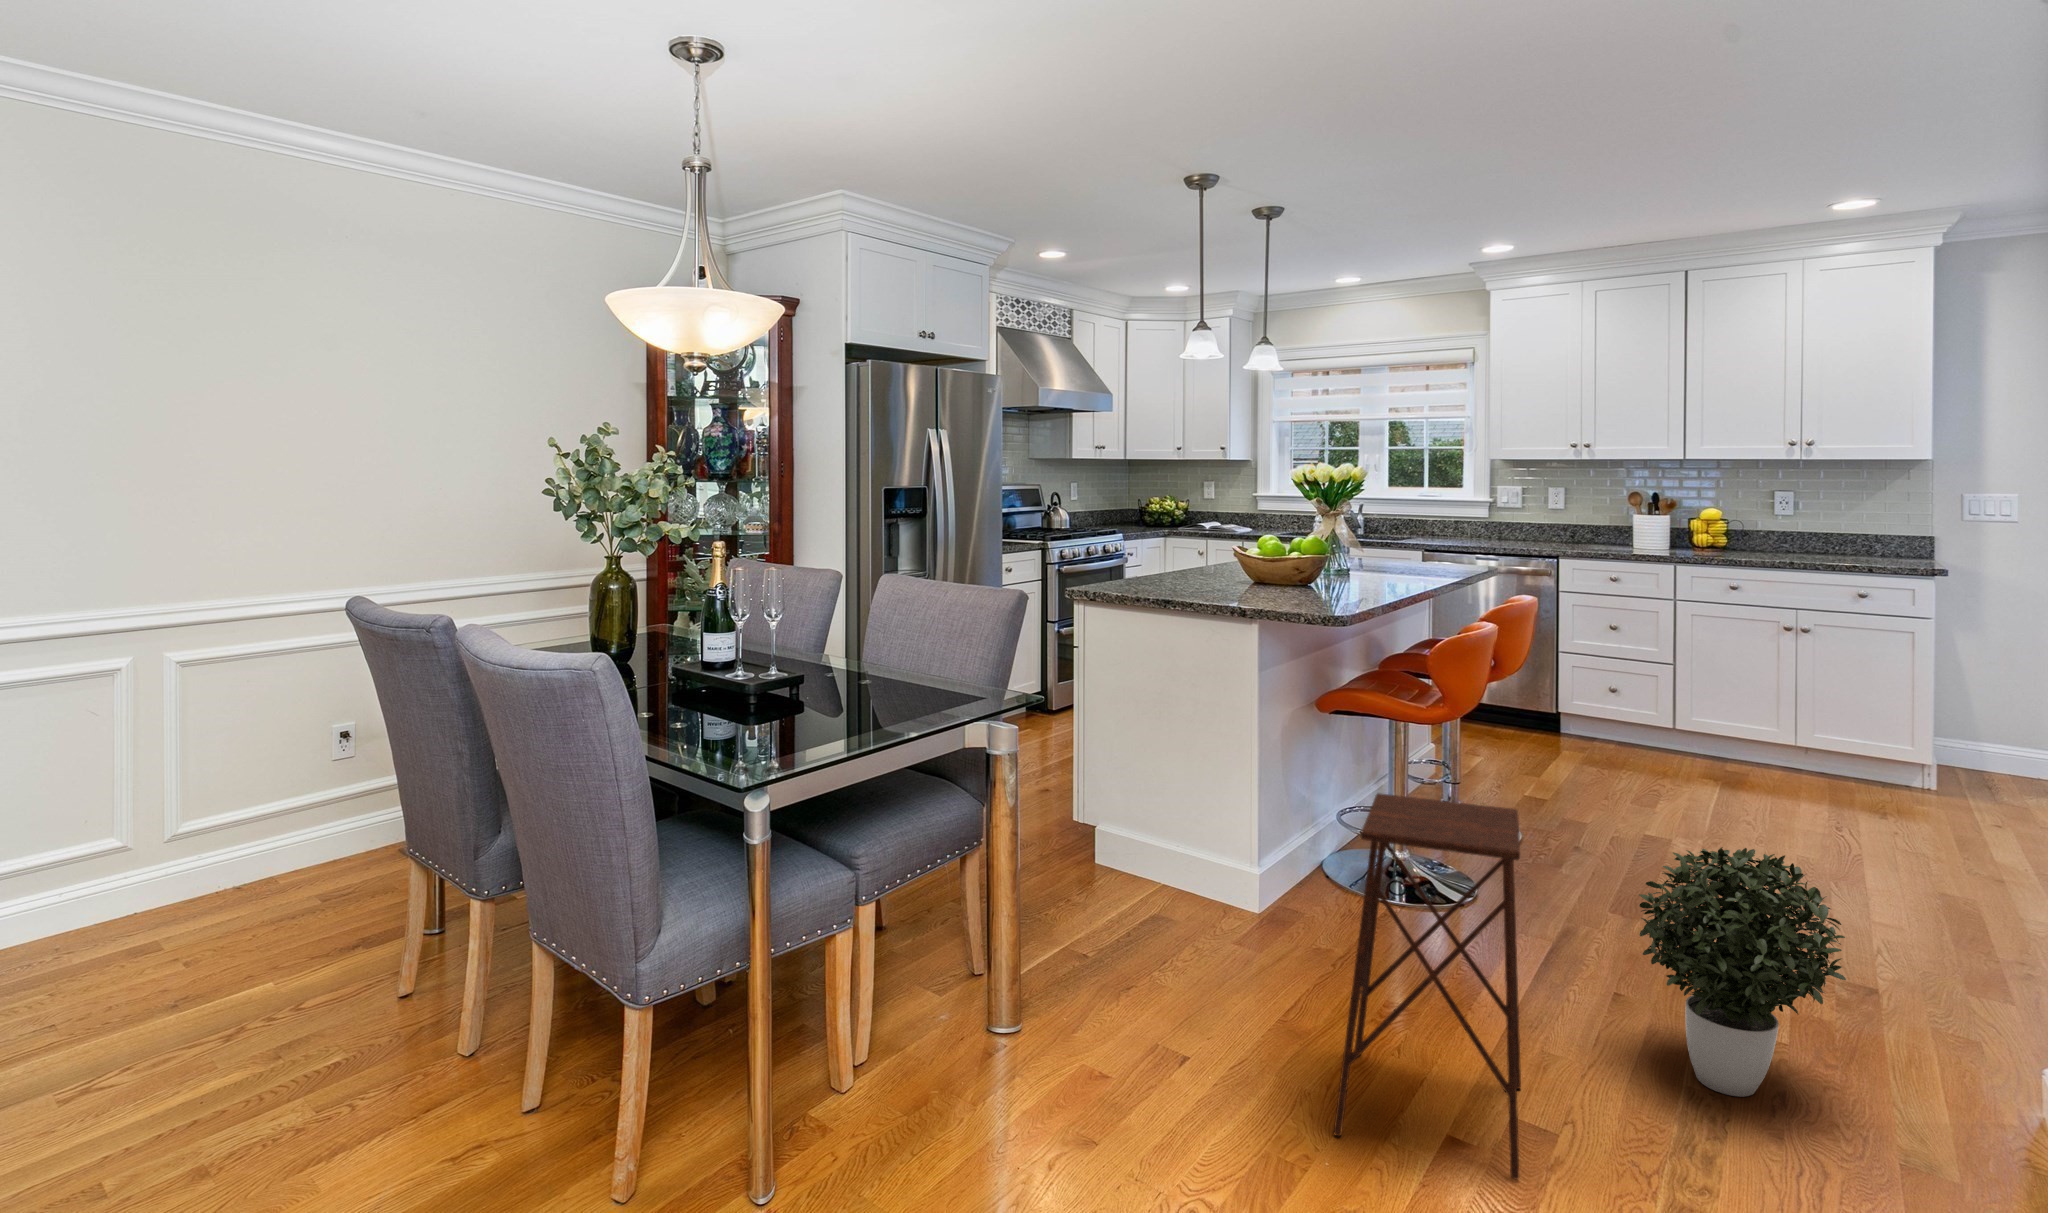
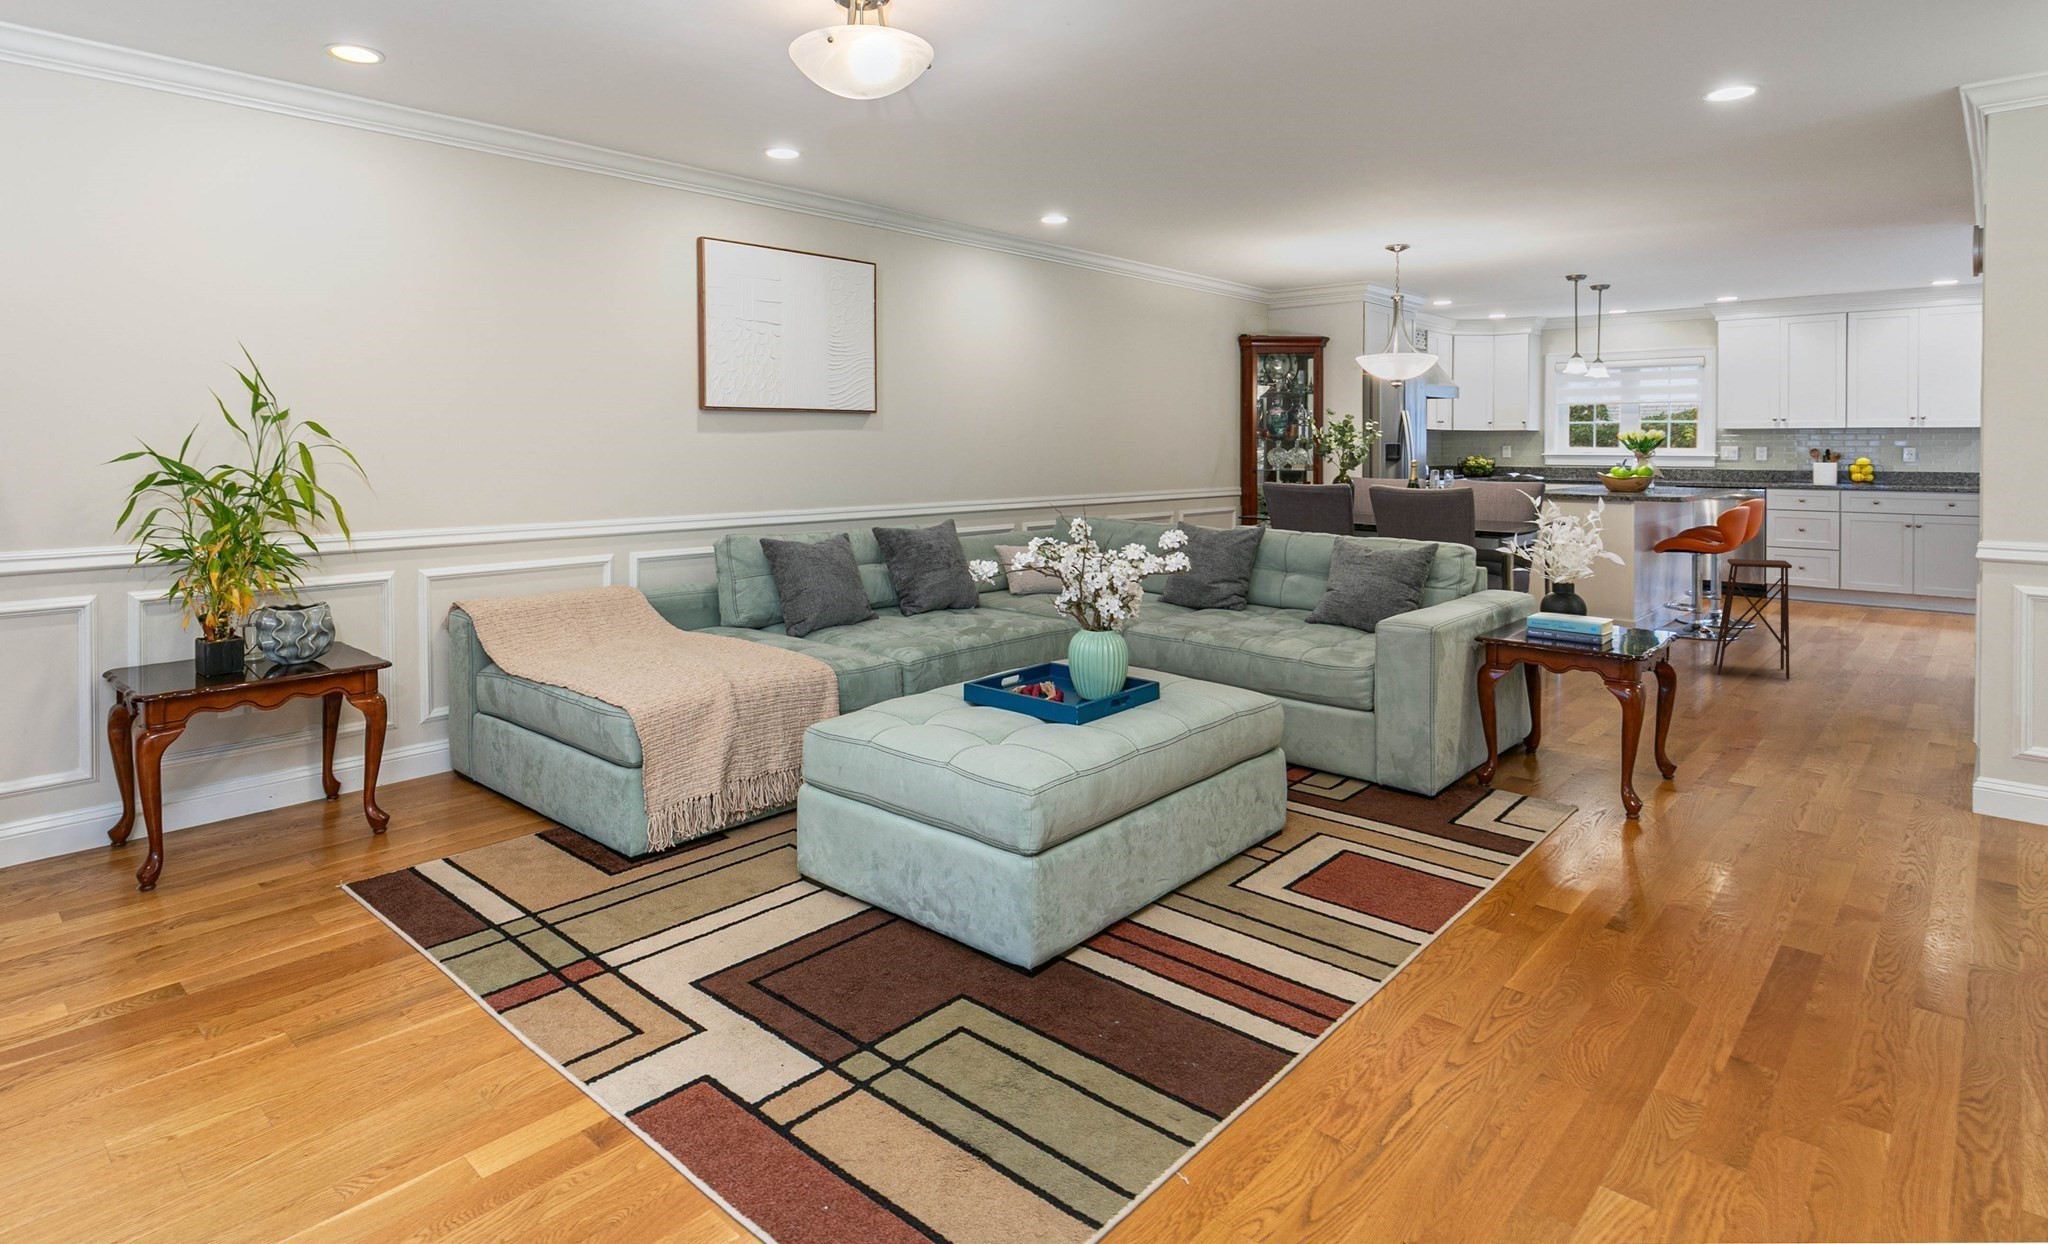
potted plant: present [1639,847,1846,1097] -> none [1830,577,1910,670]

